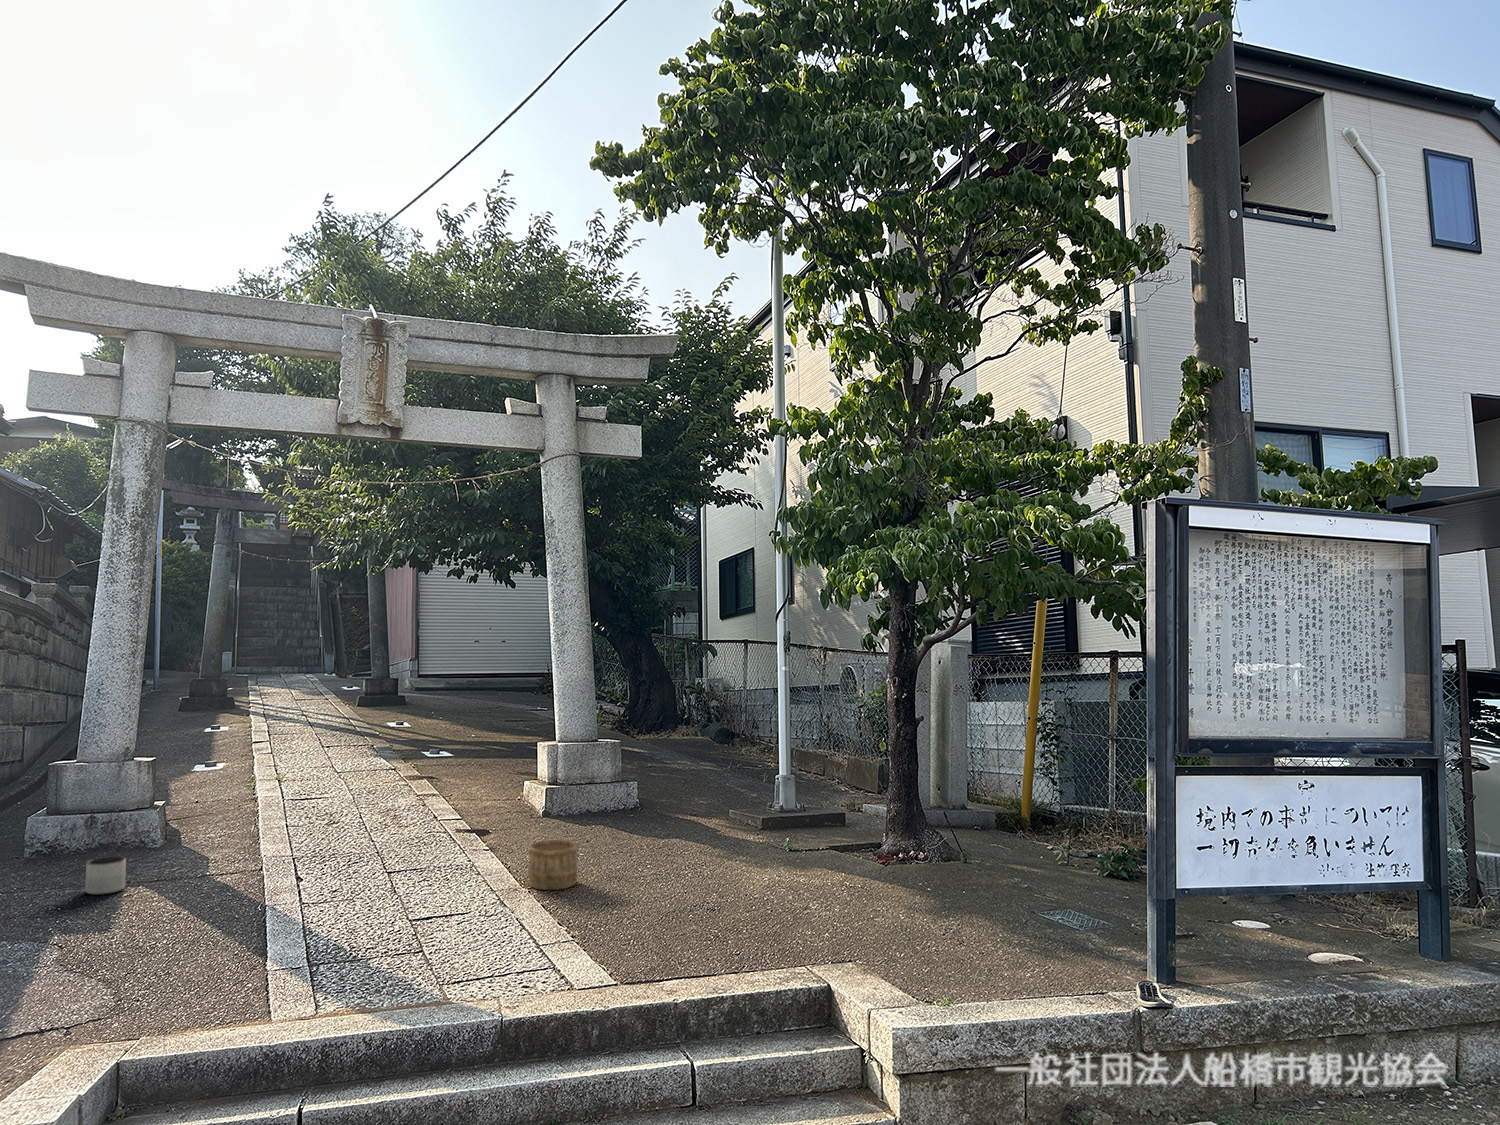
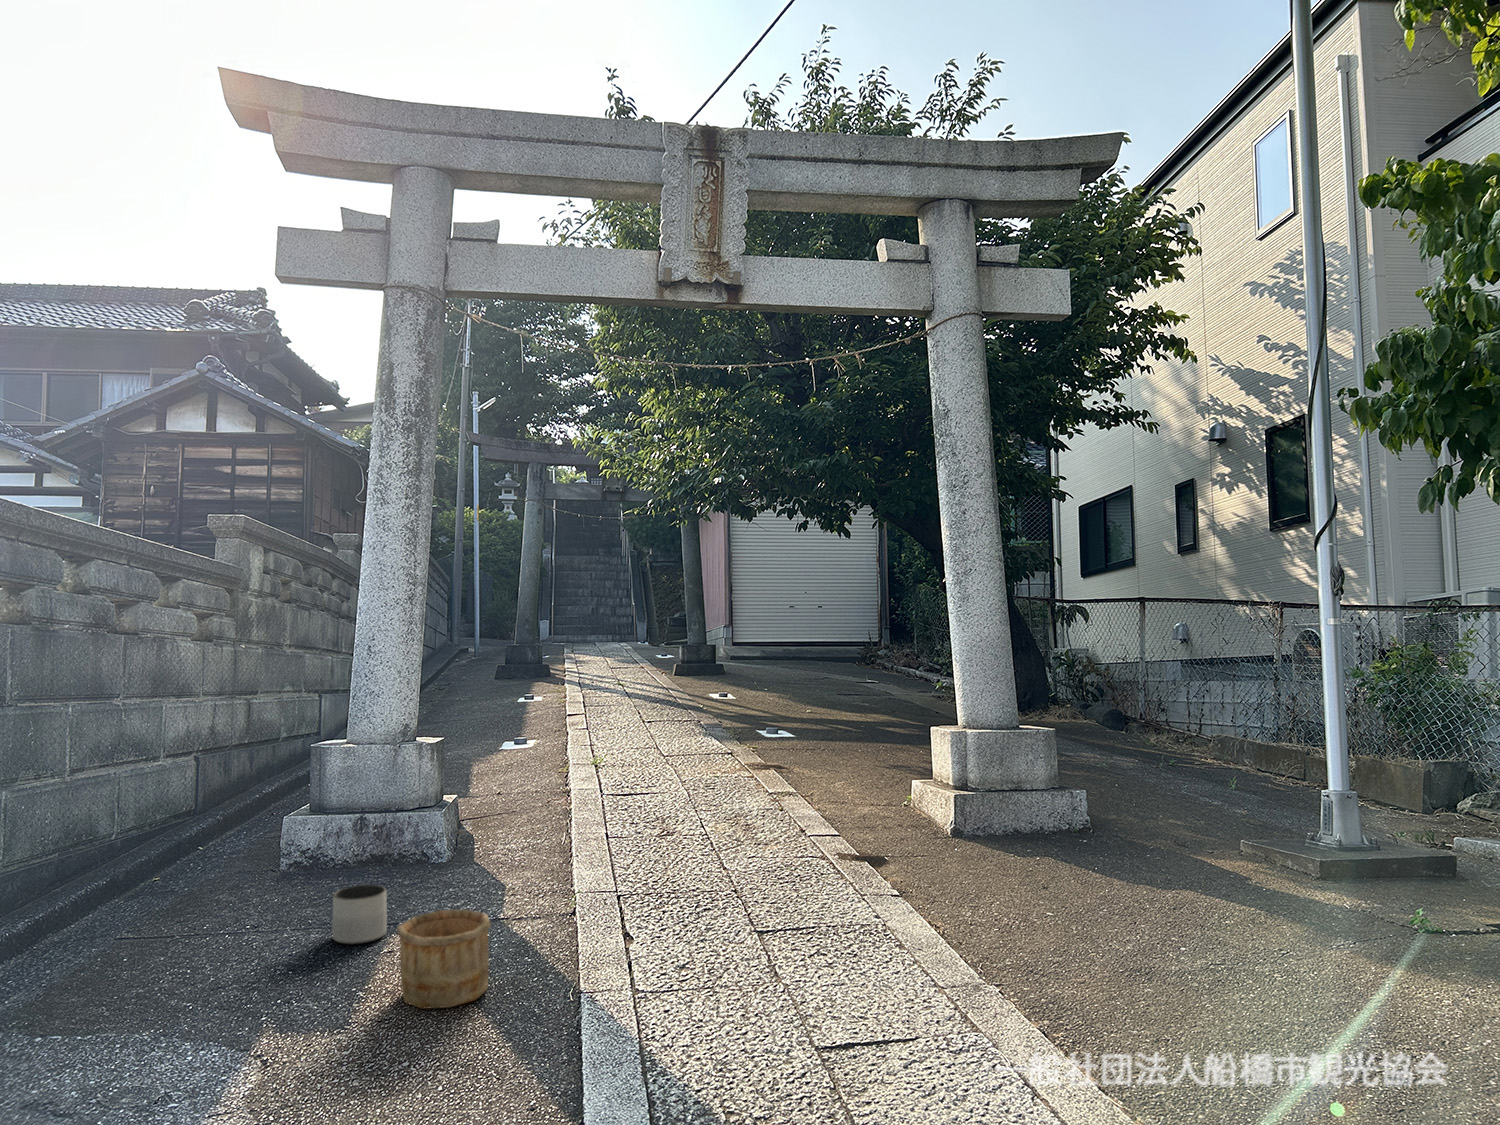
wooden bucket: present [528,840,579,890] -> present [397,910,491,1009]

